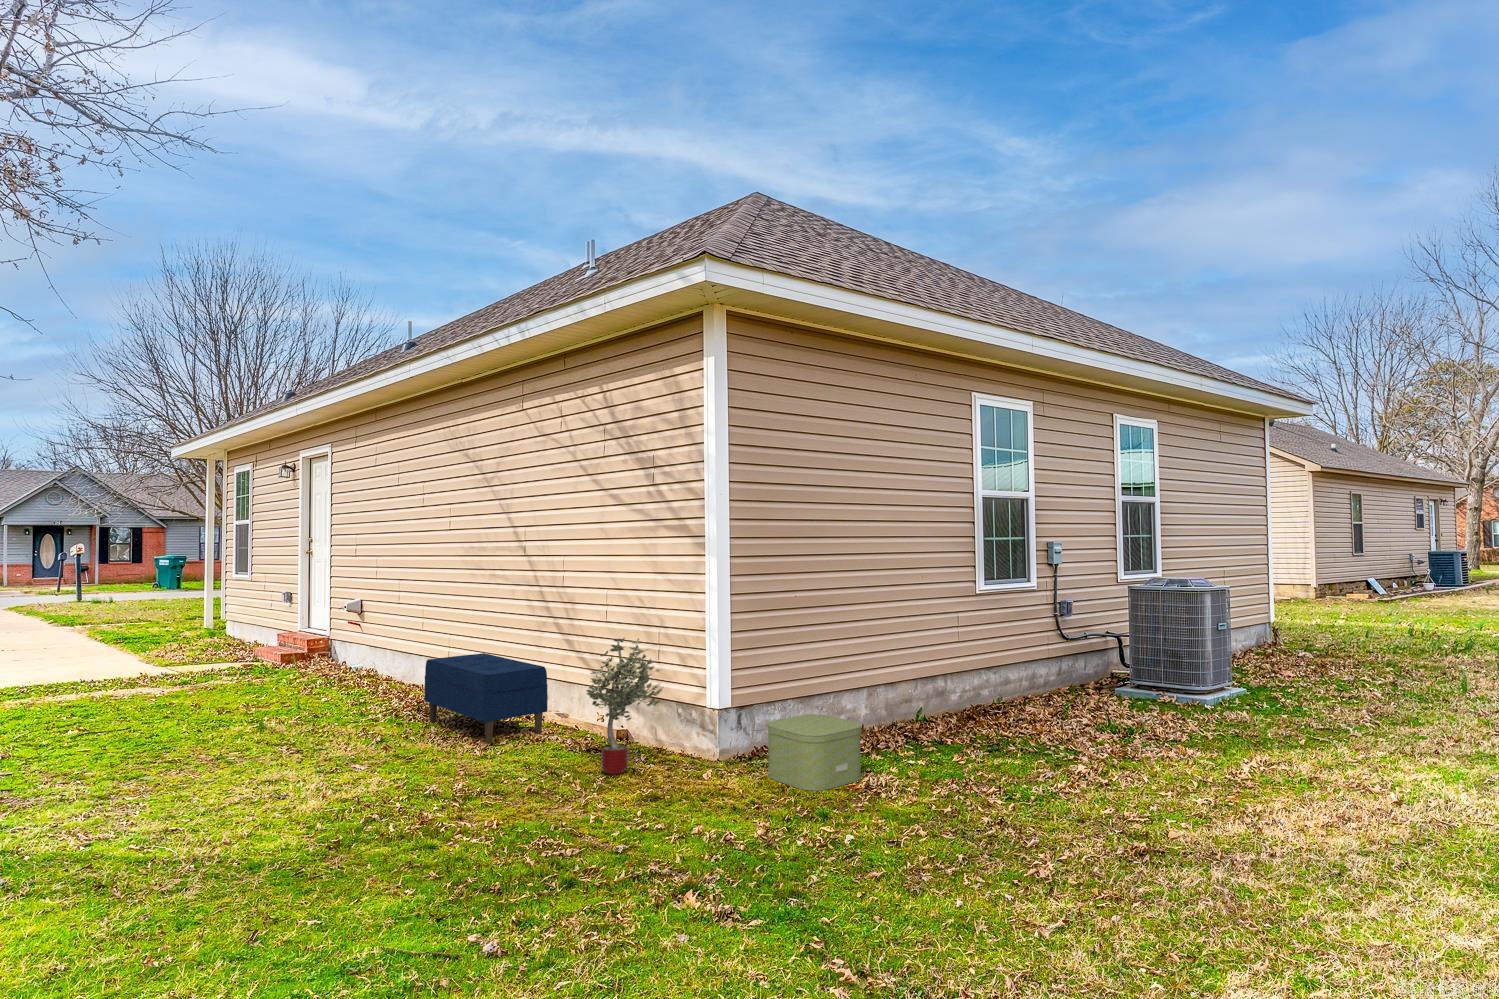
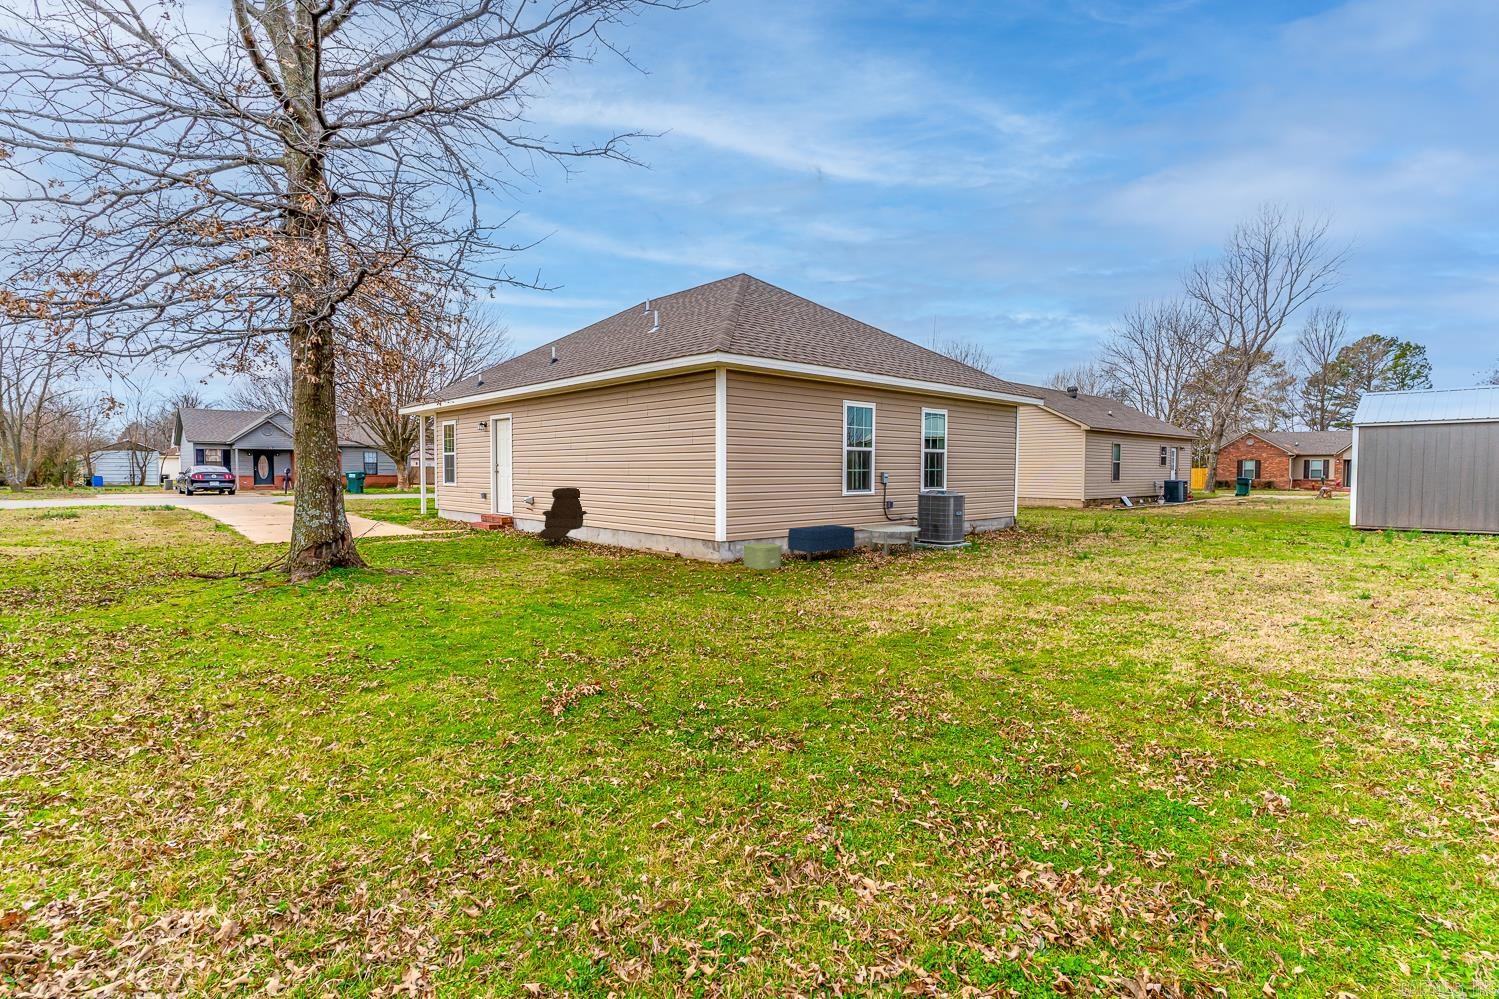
lounge chair: none [325,582,440,713] -> present [540,488,587,547]
potted tree: present [586,638,663,775] -> none [668,510,701,565]
bench: present [425,653,548,743] -> present [788,525,855,562]
round table: none [1016,654,1159,731] -> present [859,525,921,556]

